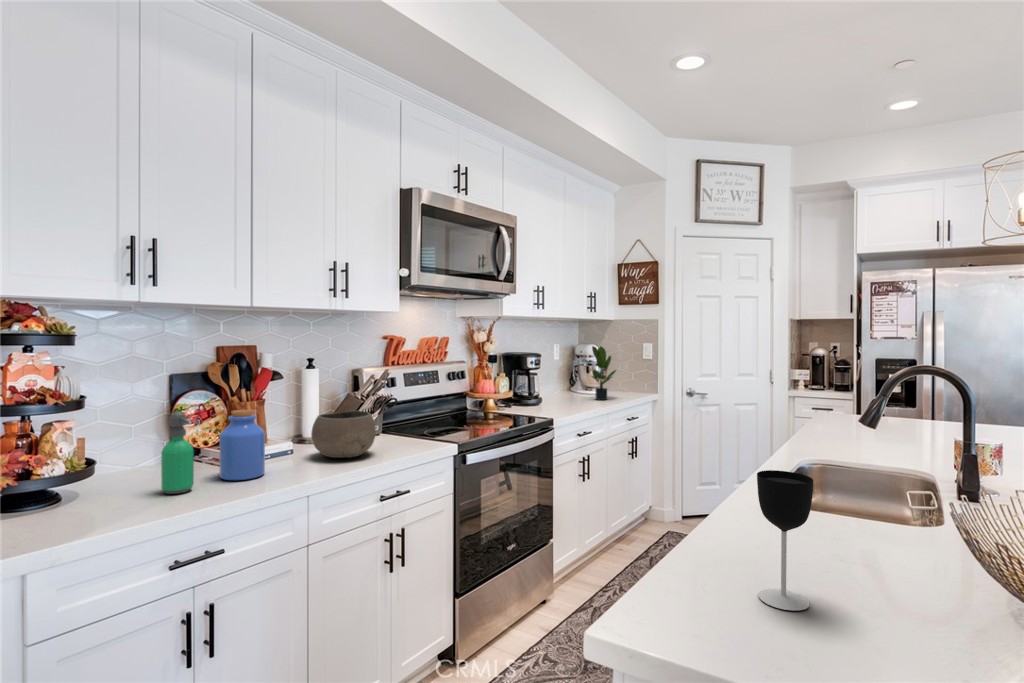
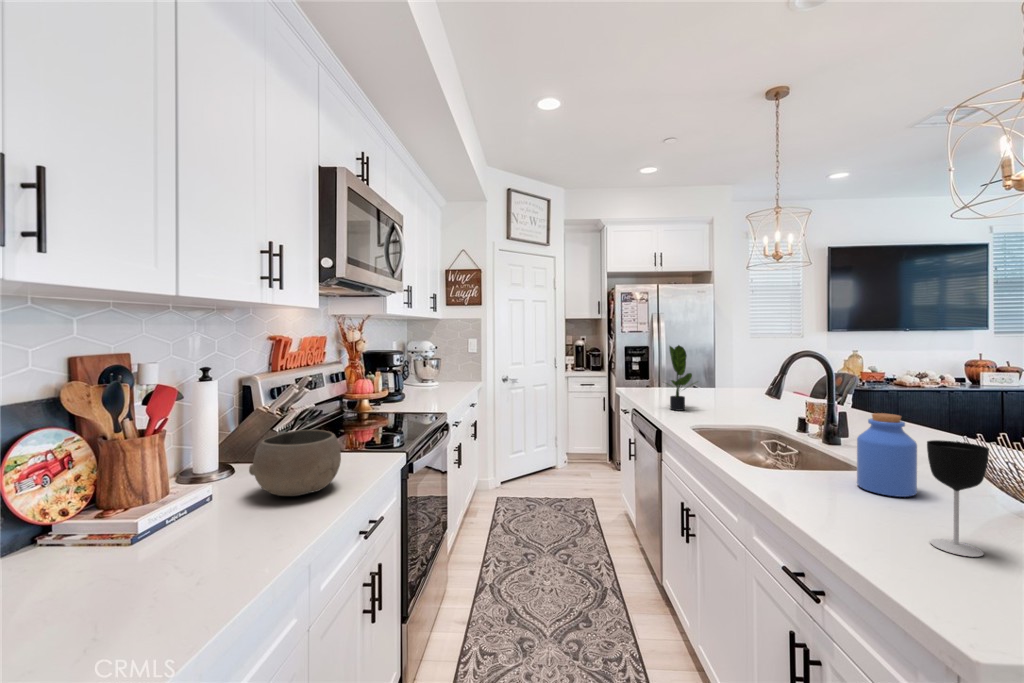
potted plant: present [592,346,616,400] -> present [669,345,695,411]
jar: present [219,410,265,480] -> present [857,413,917,497]
soap dispenser: present [161,411,194,494] -> none [70,470,141,625]

